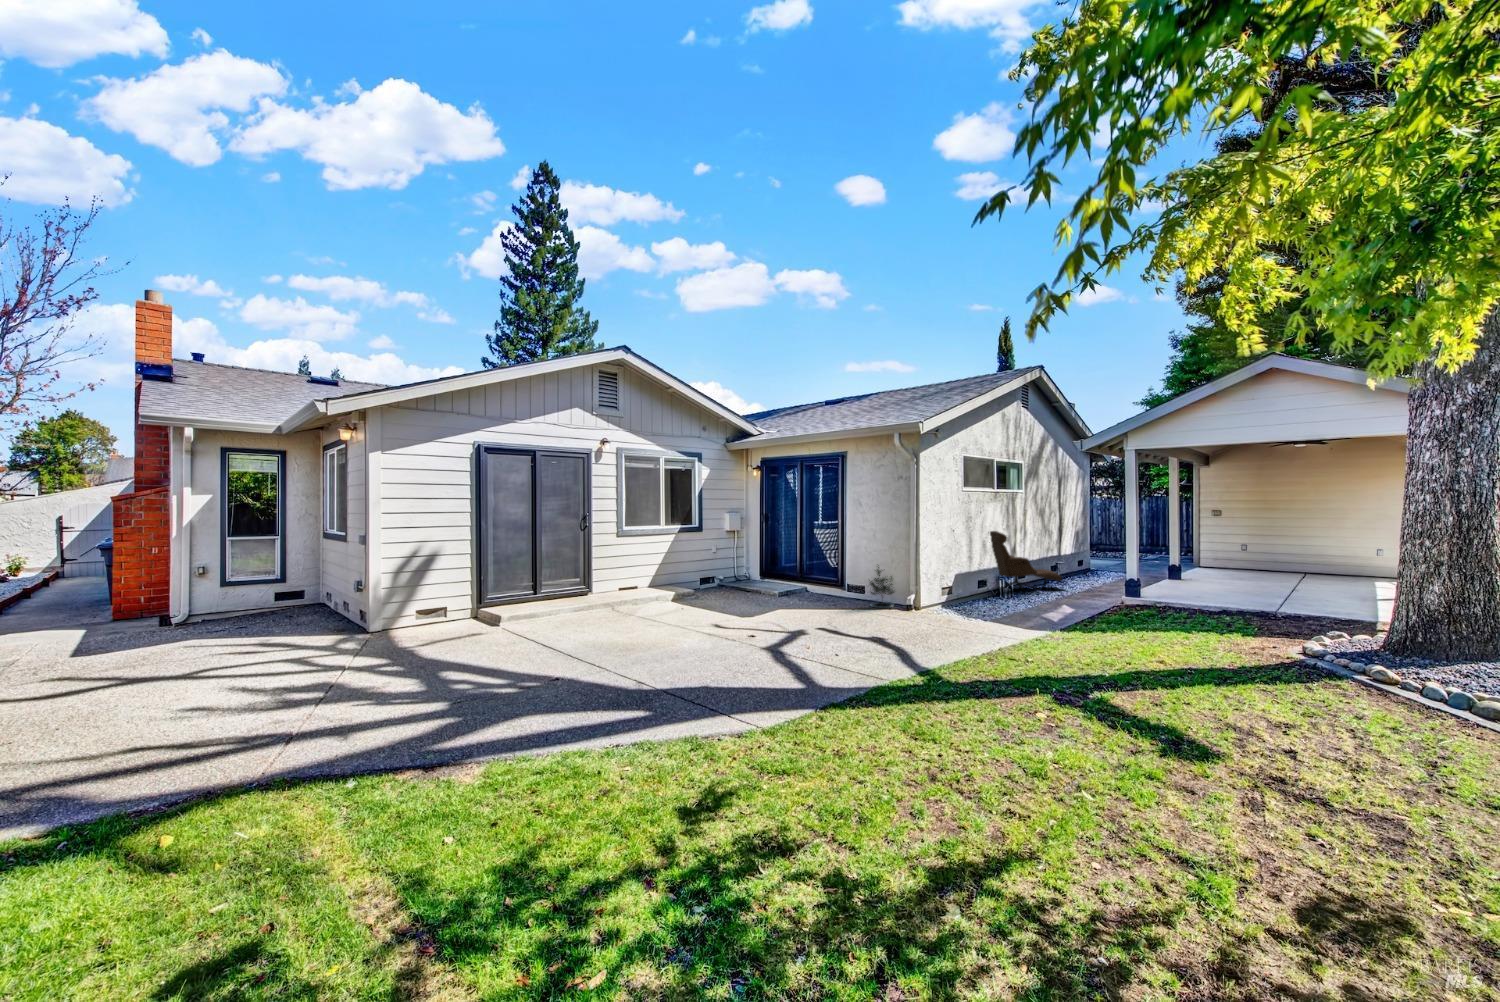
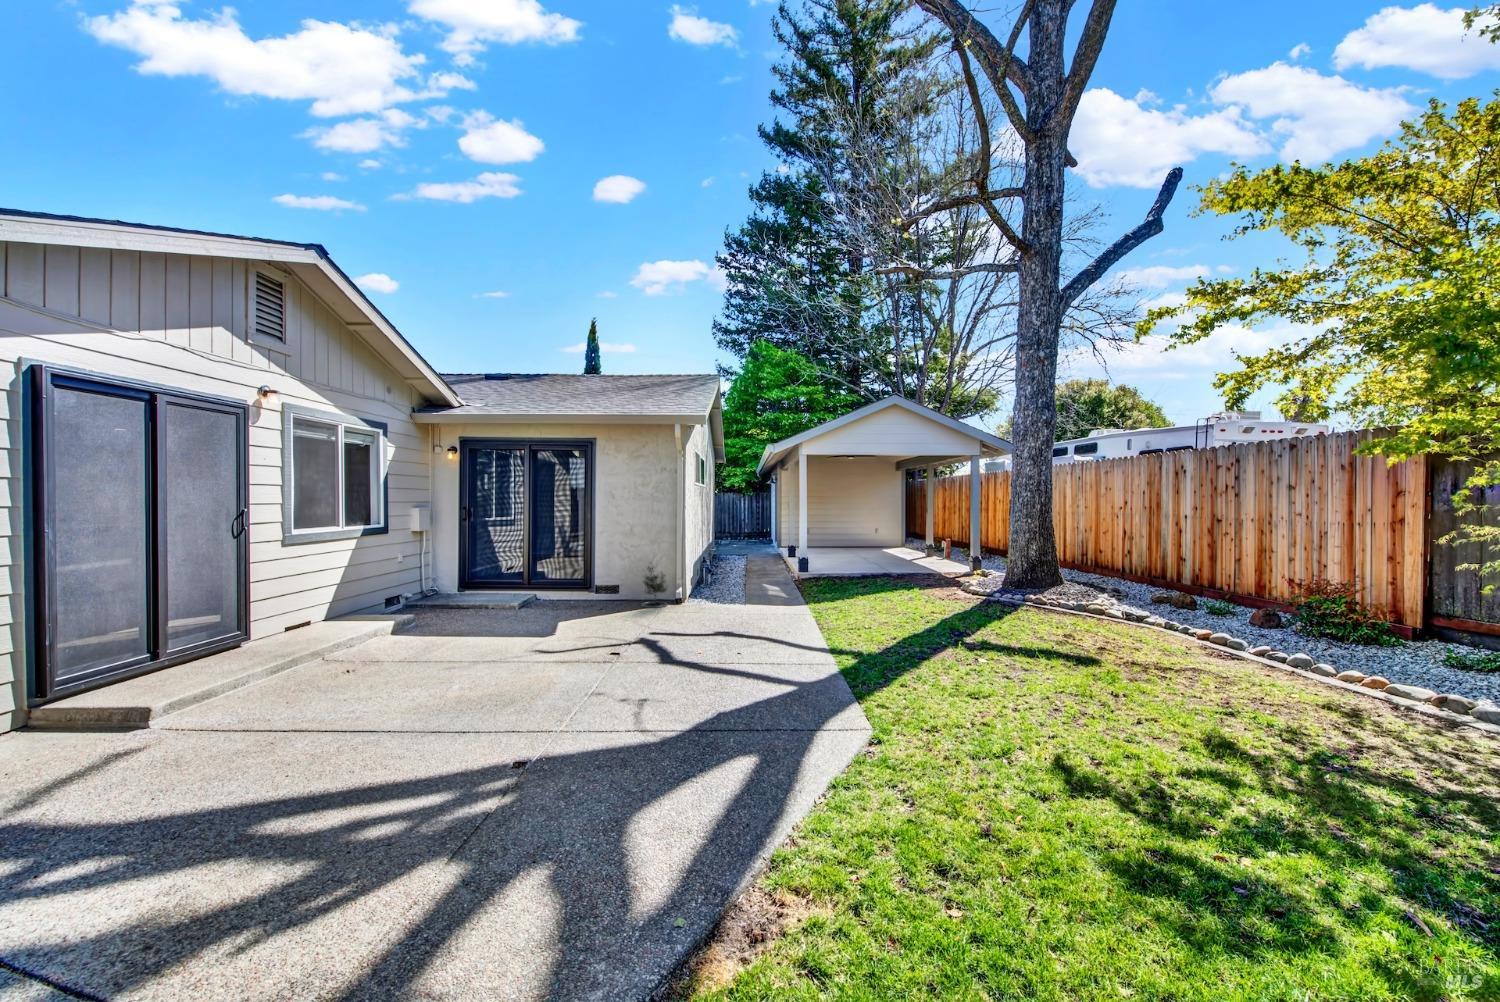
lounge chair: present [990,531,1062,591] -> none [694,523,753,578]

